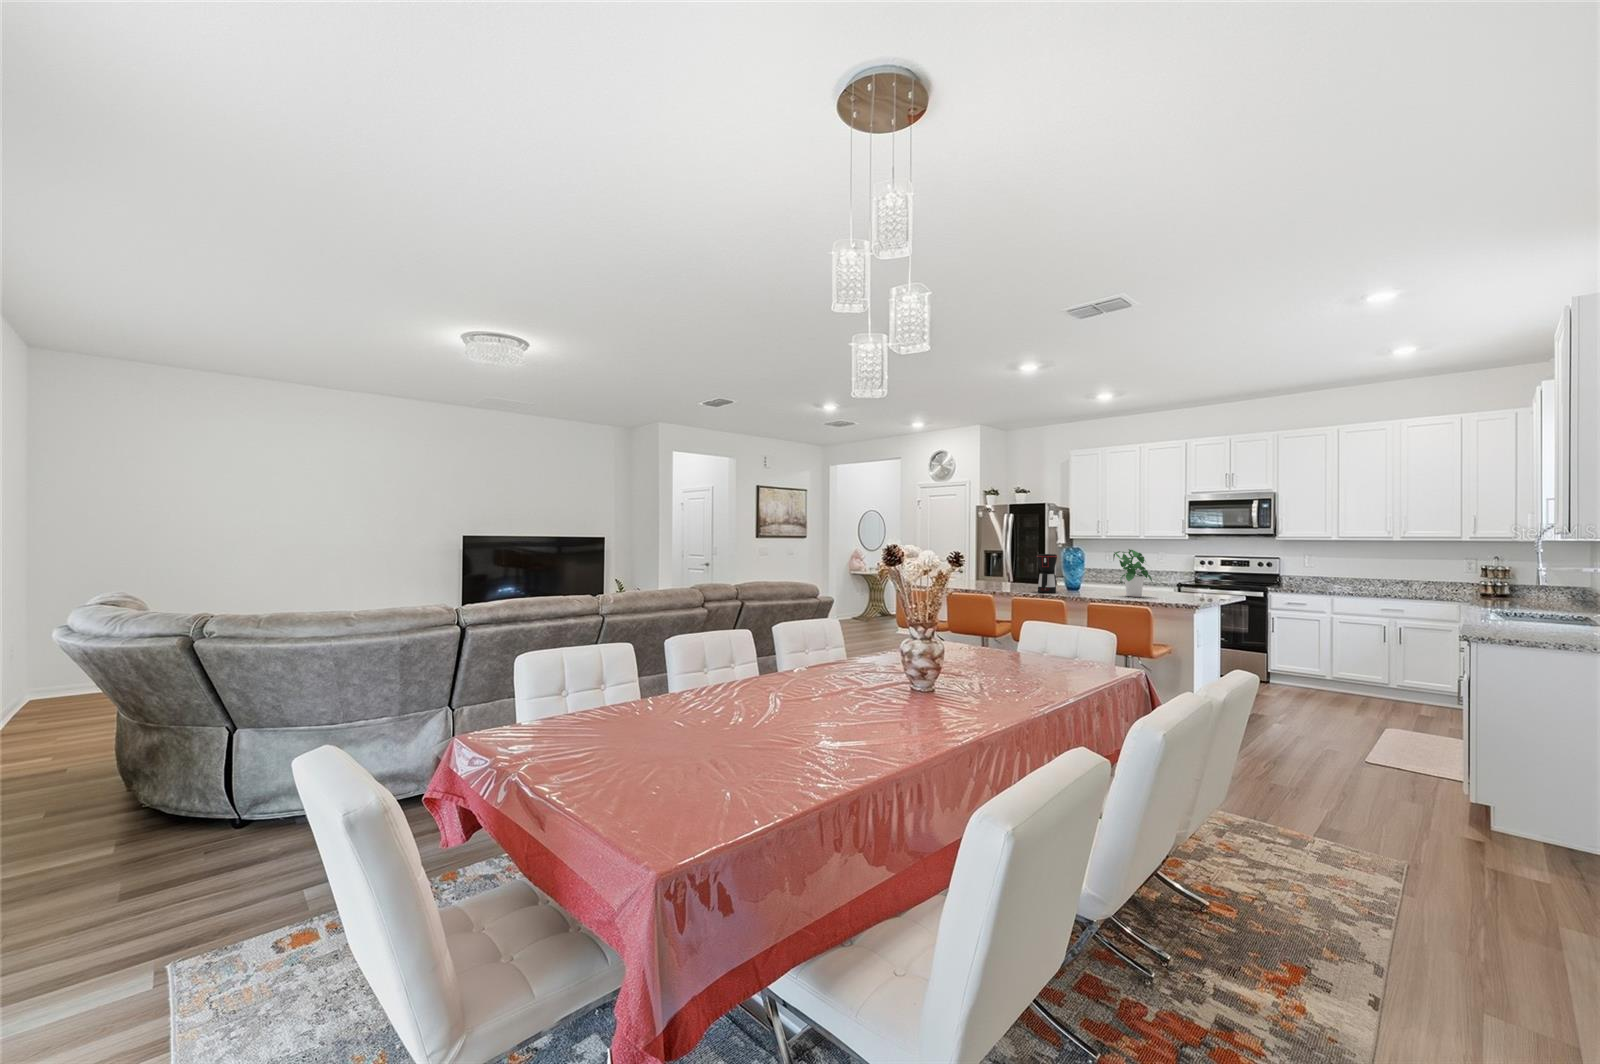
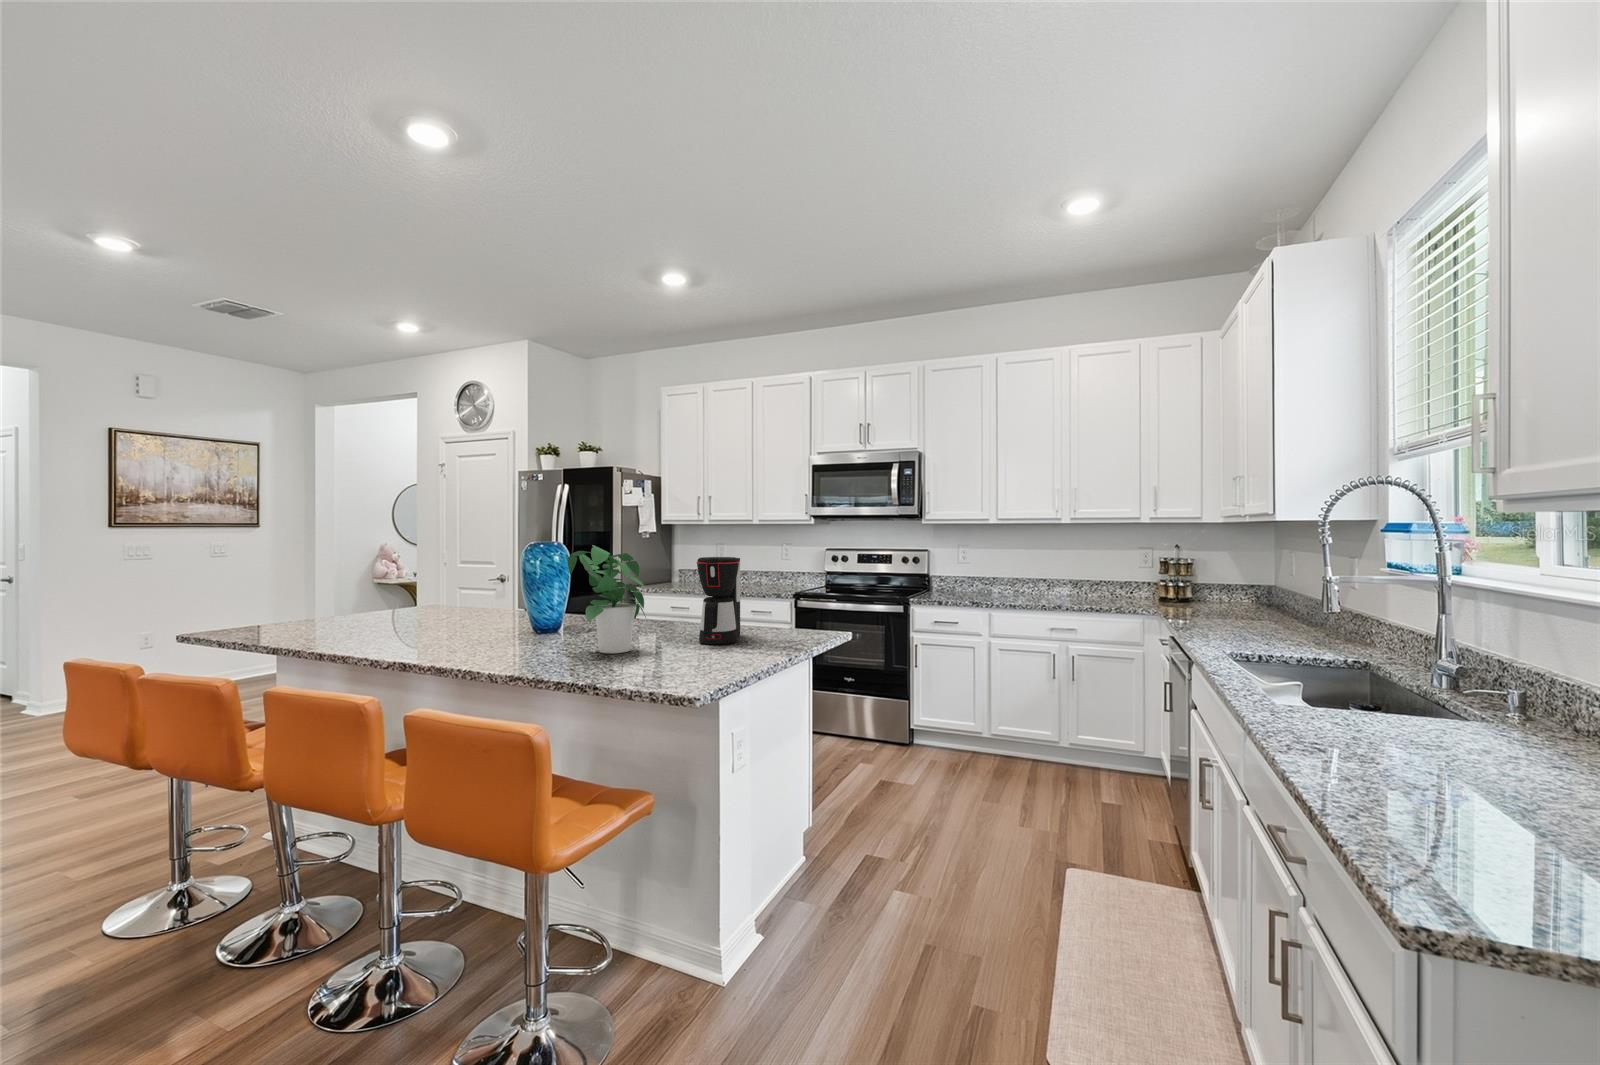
coffee maker: present [1037,554,1057,593] -> present [696,557,740,645]

